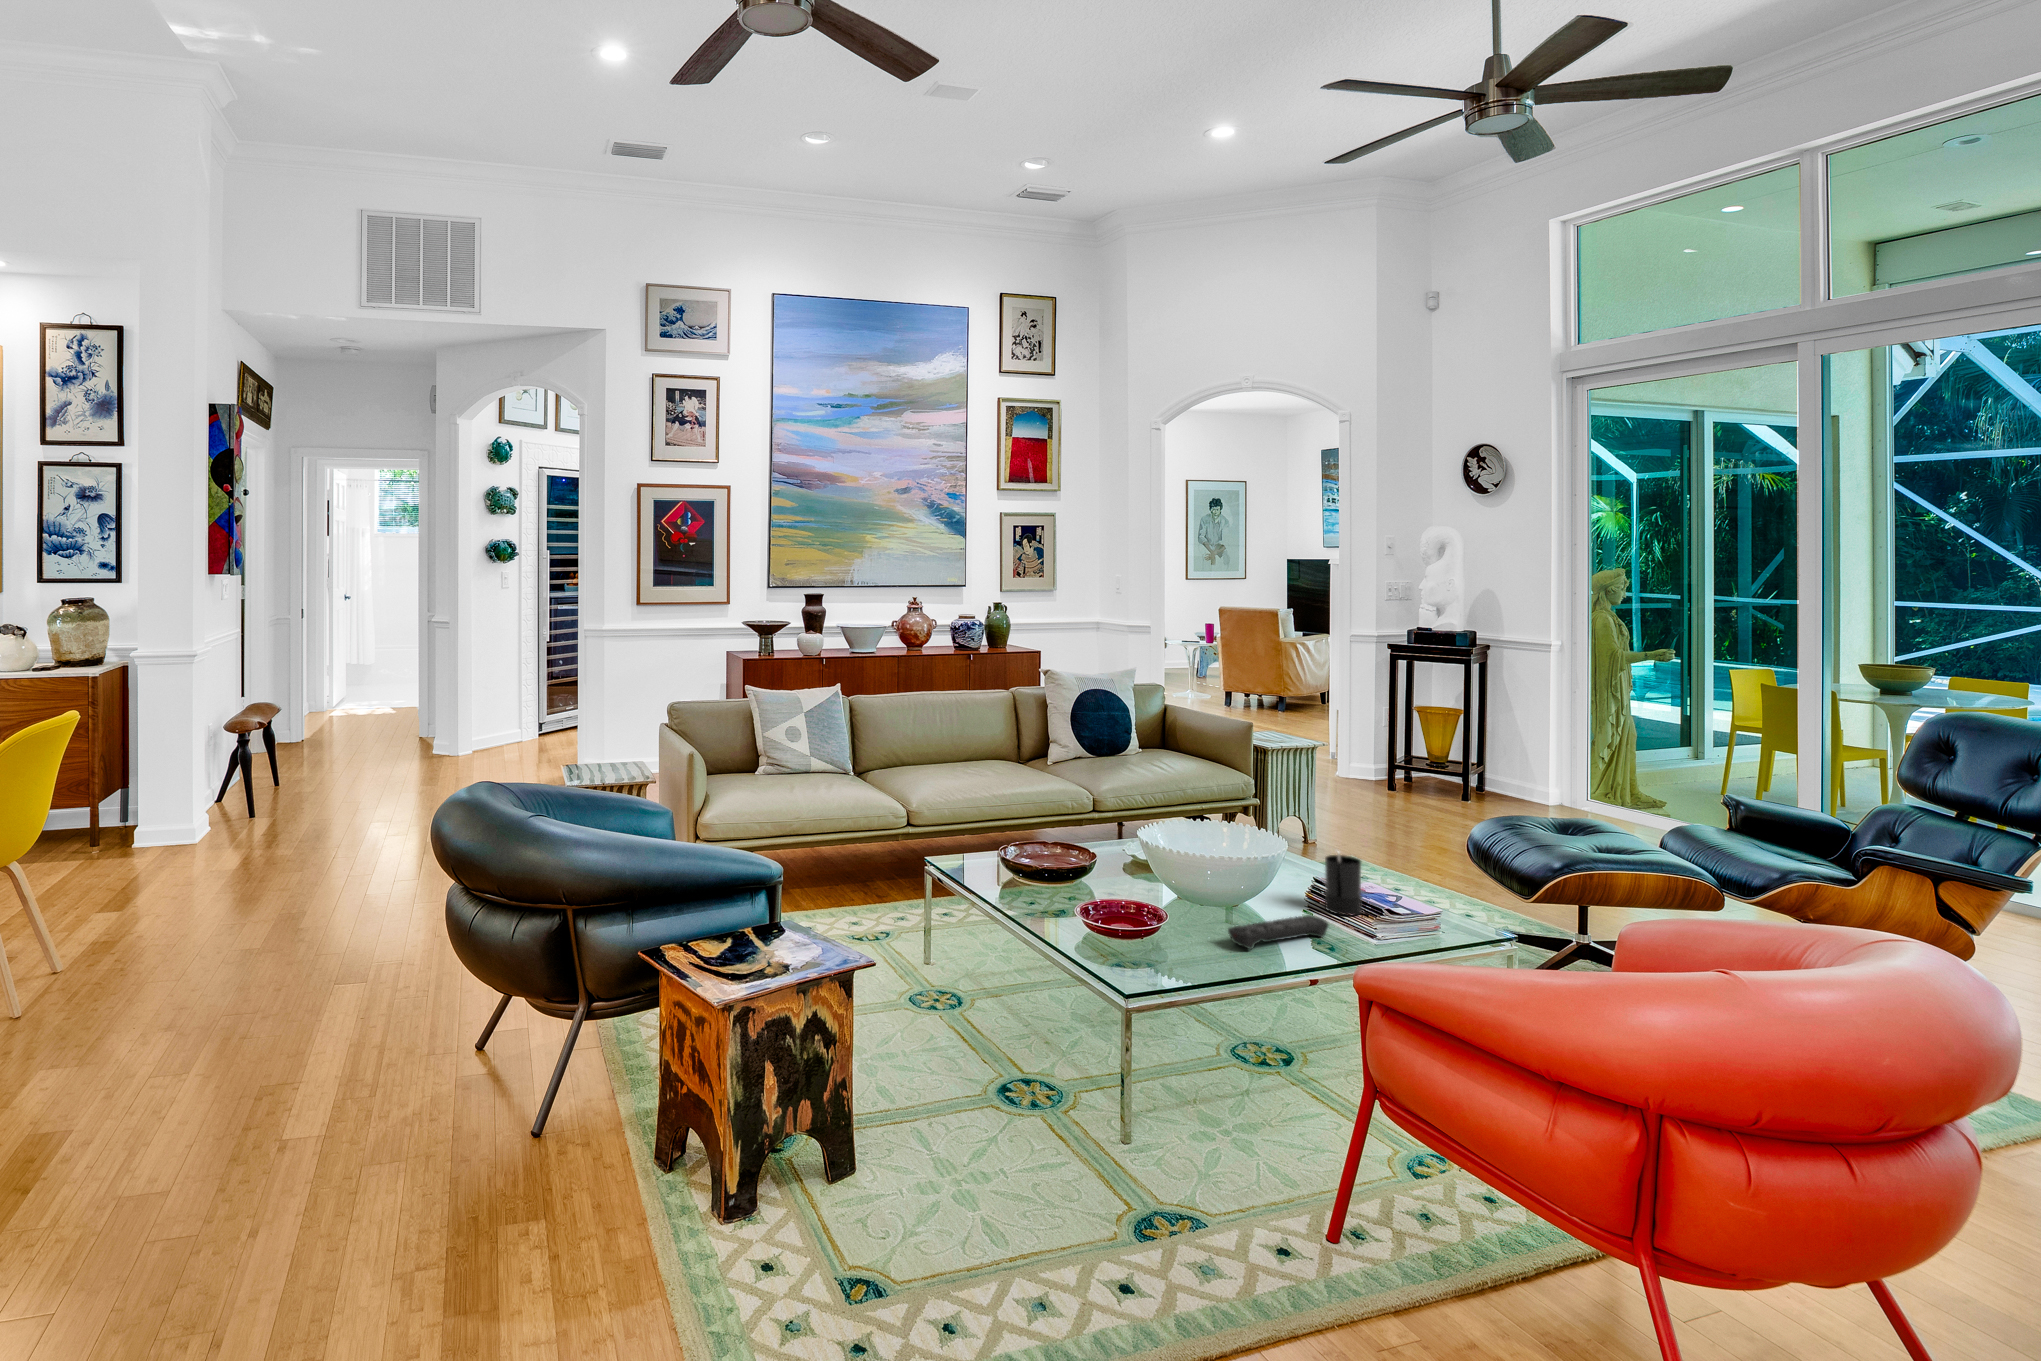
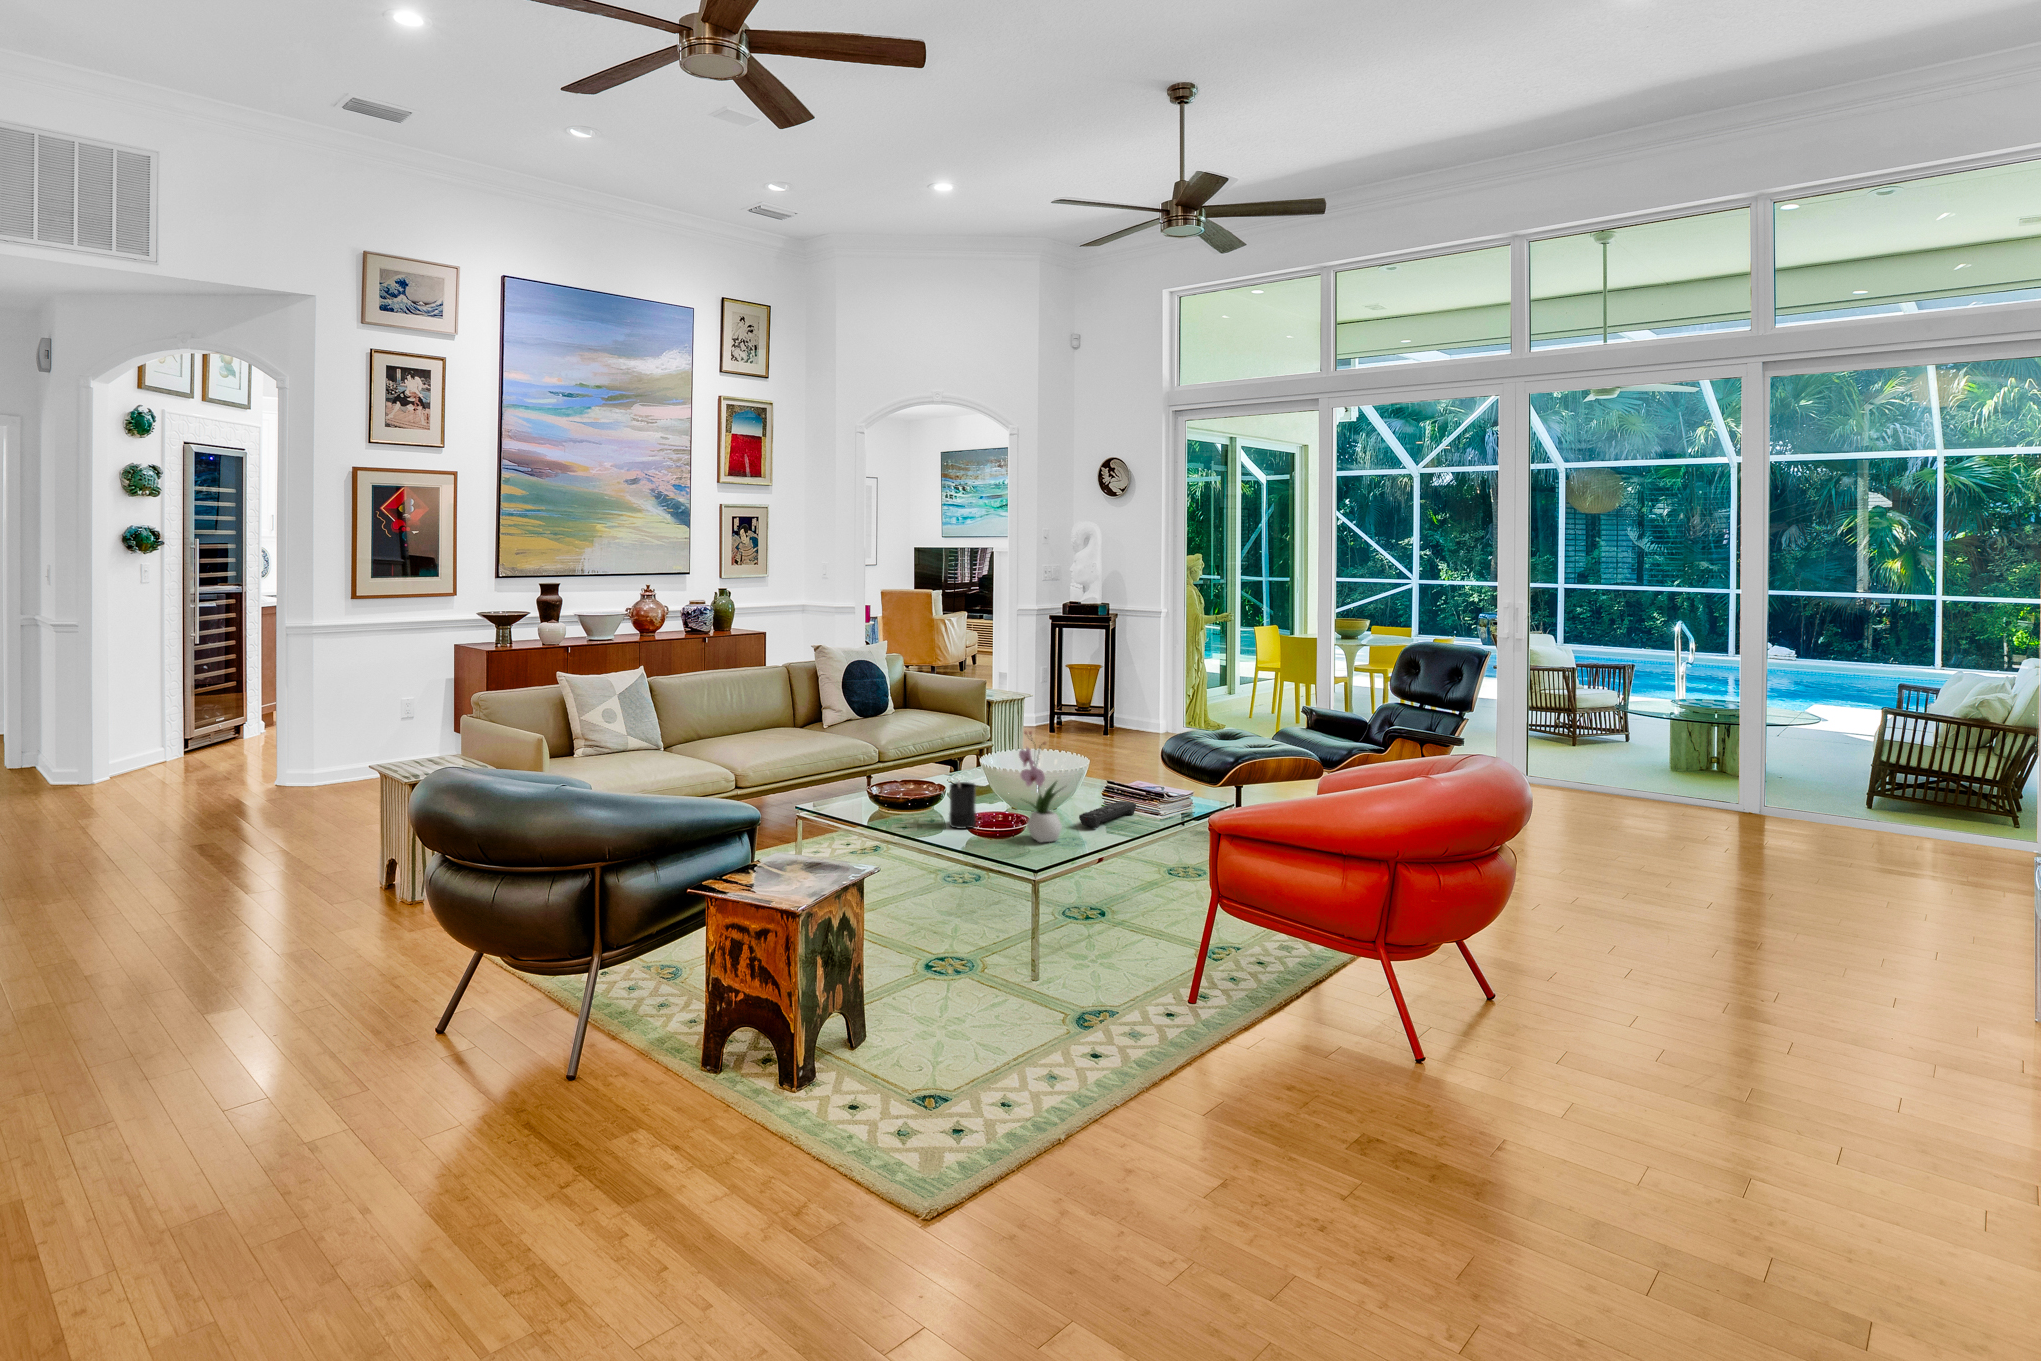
flower arrangement: none [1129,807,1192,960] -> present [1019,732,1062,842]
candle: present [1325,853,1361,915] -> present [949,779,976,828]

